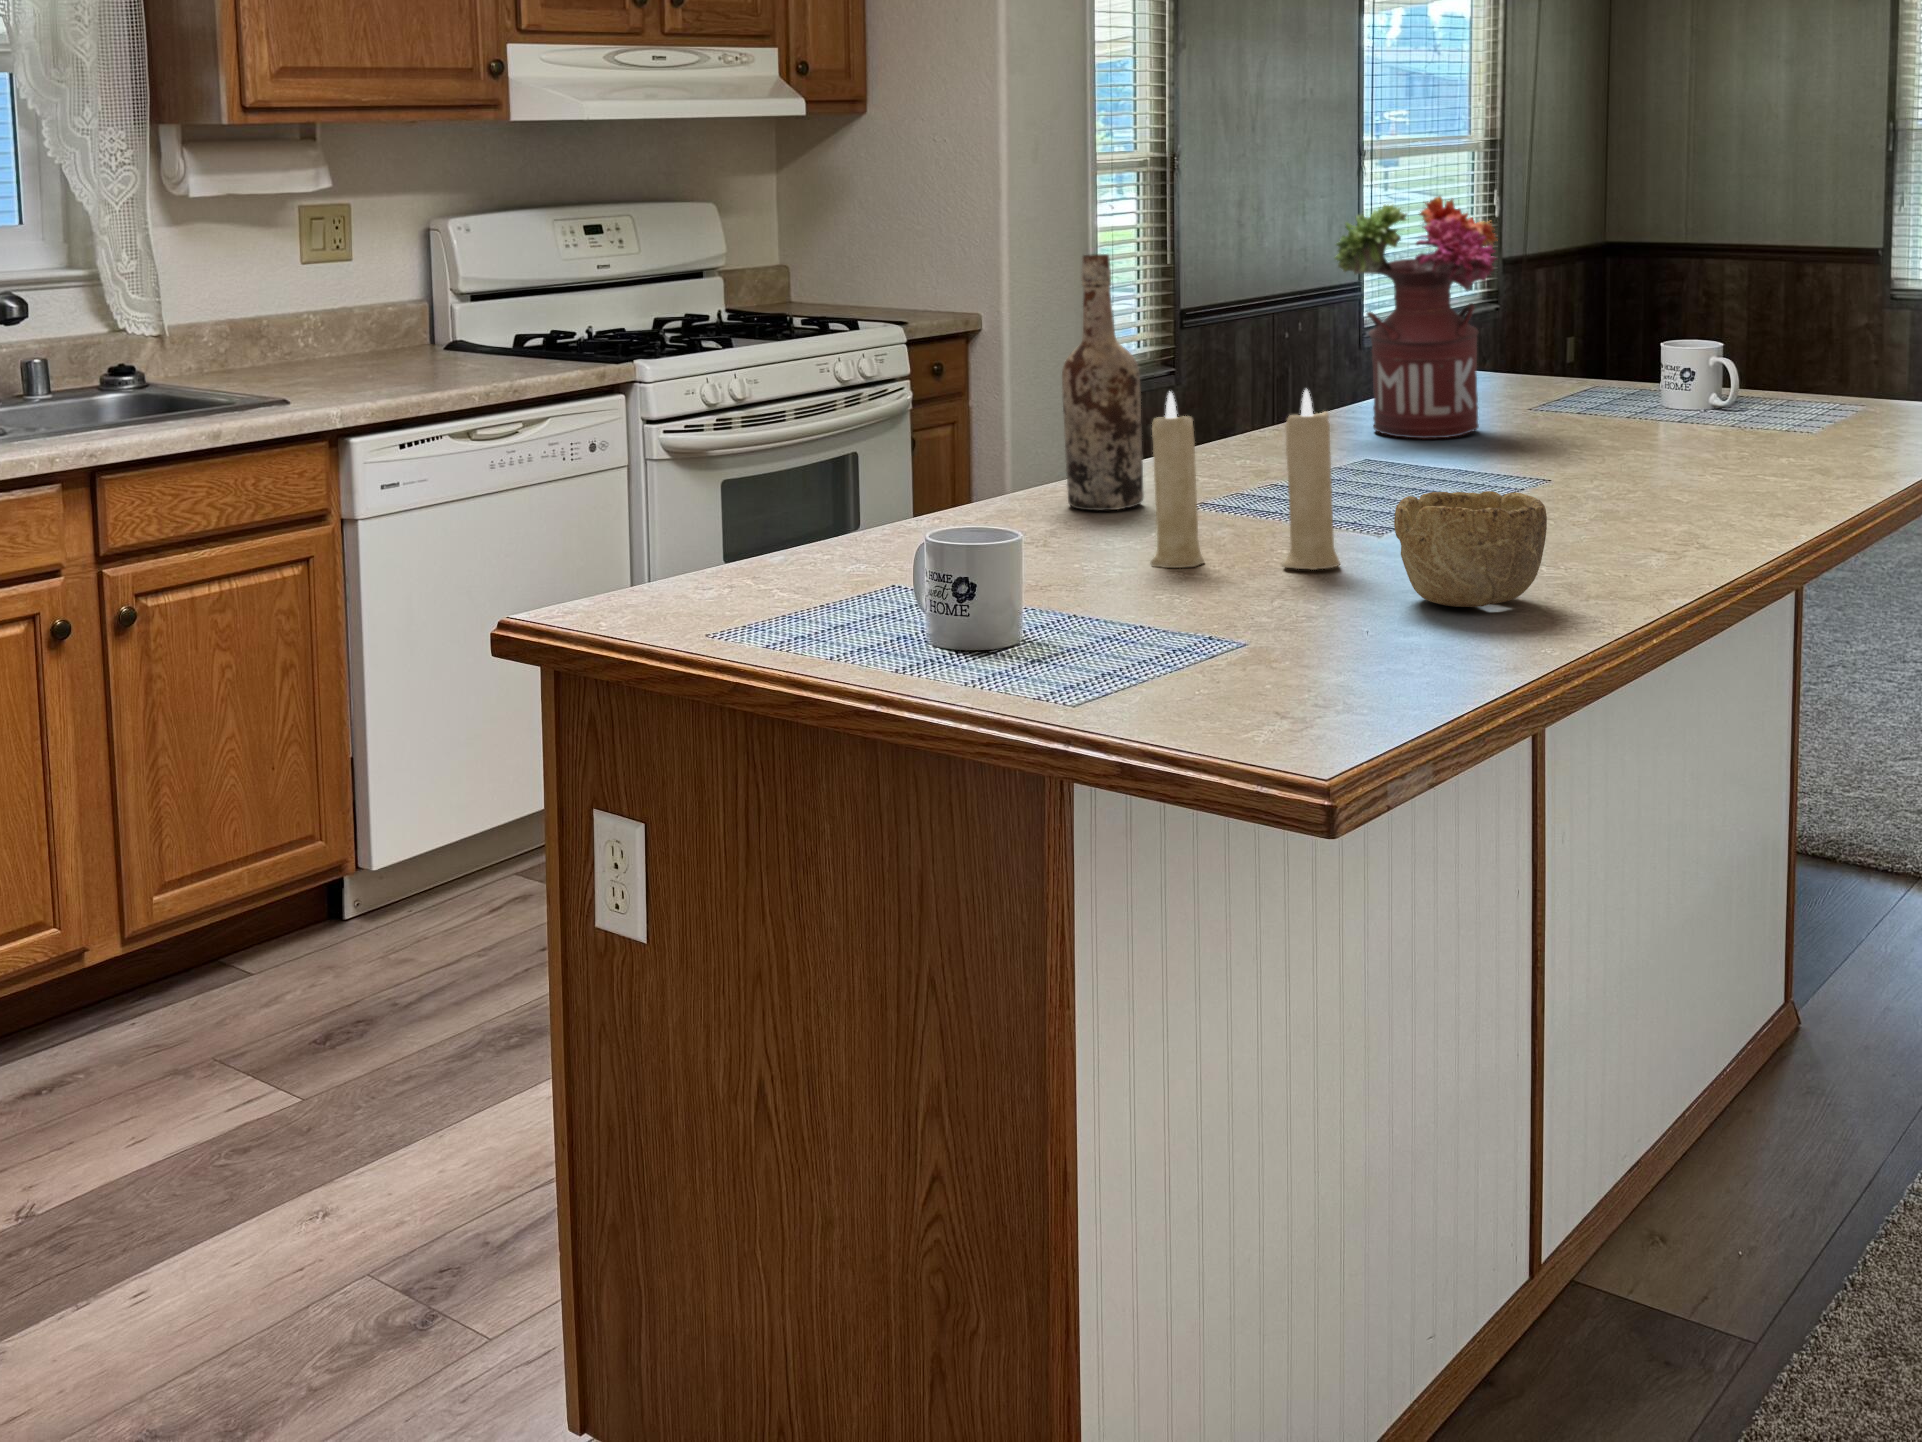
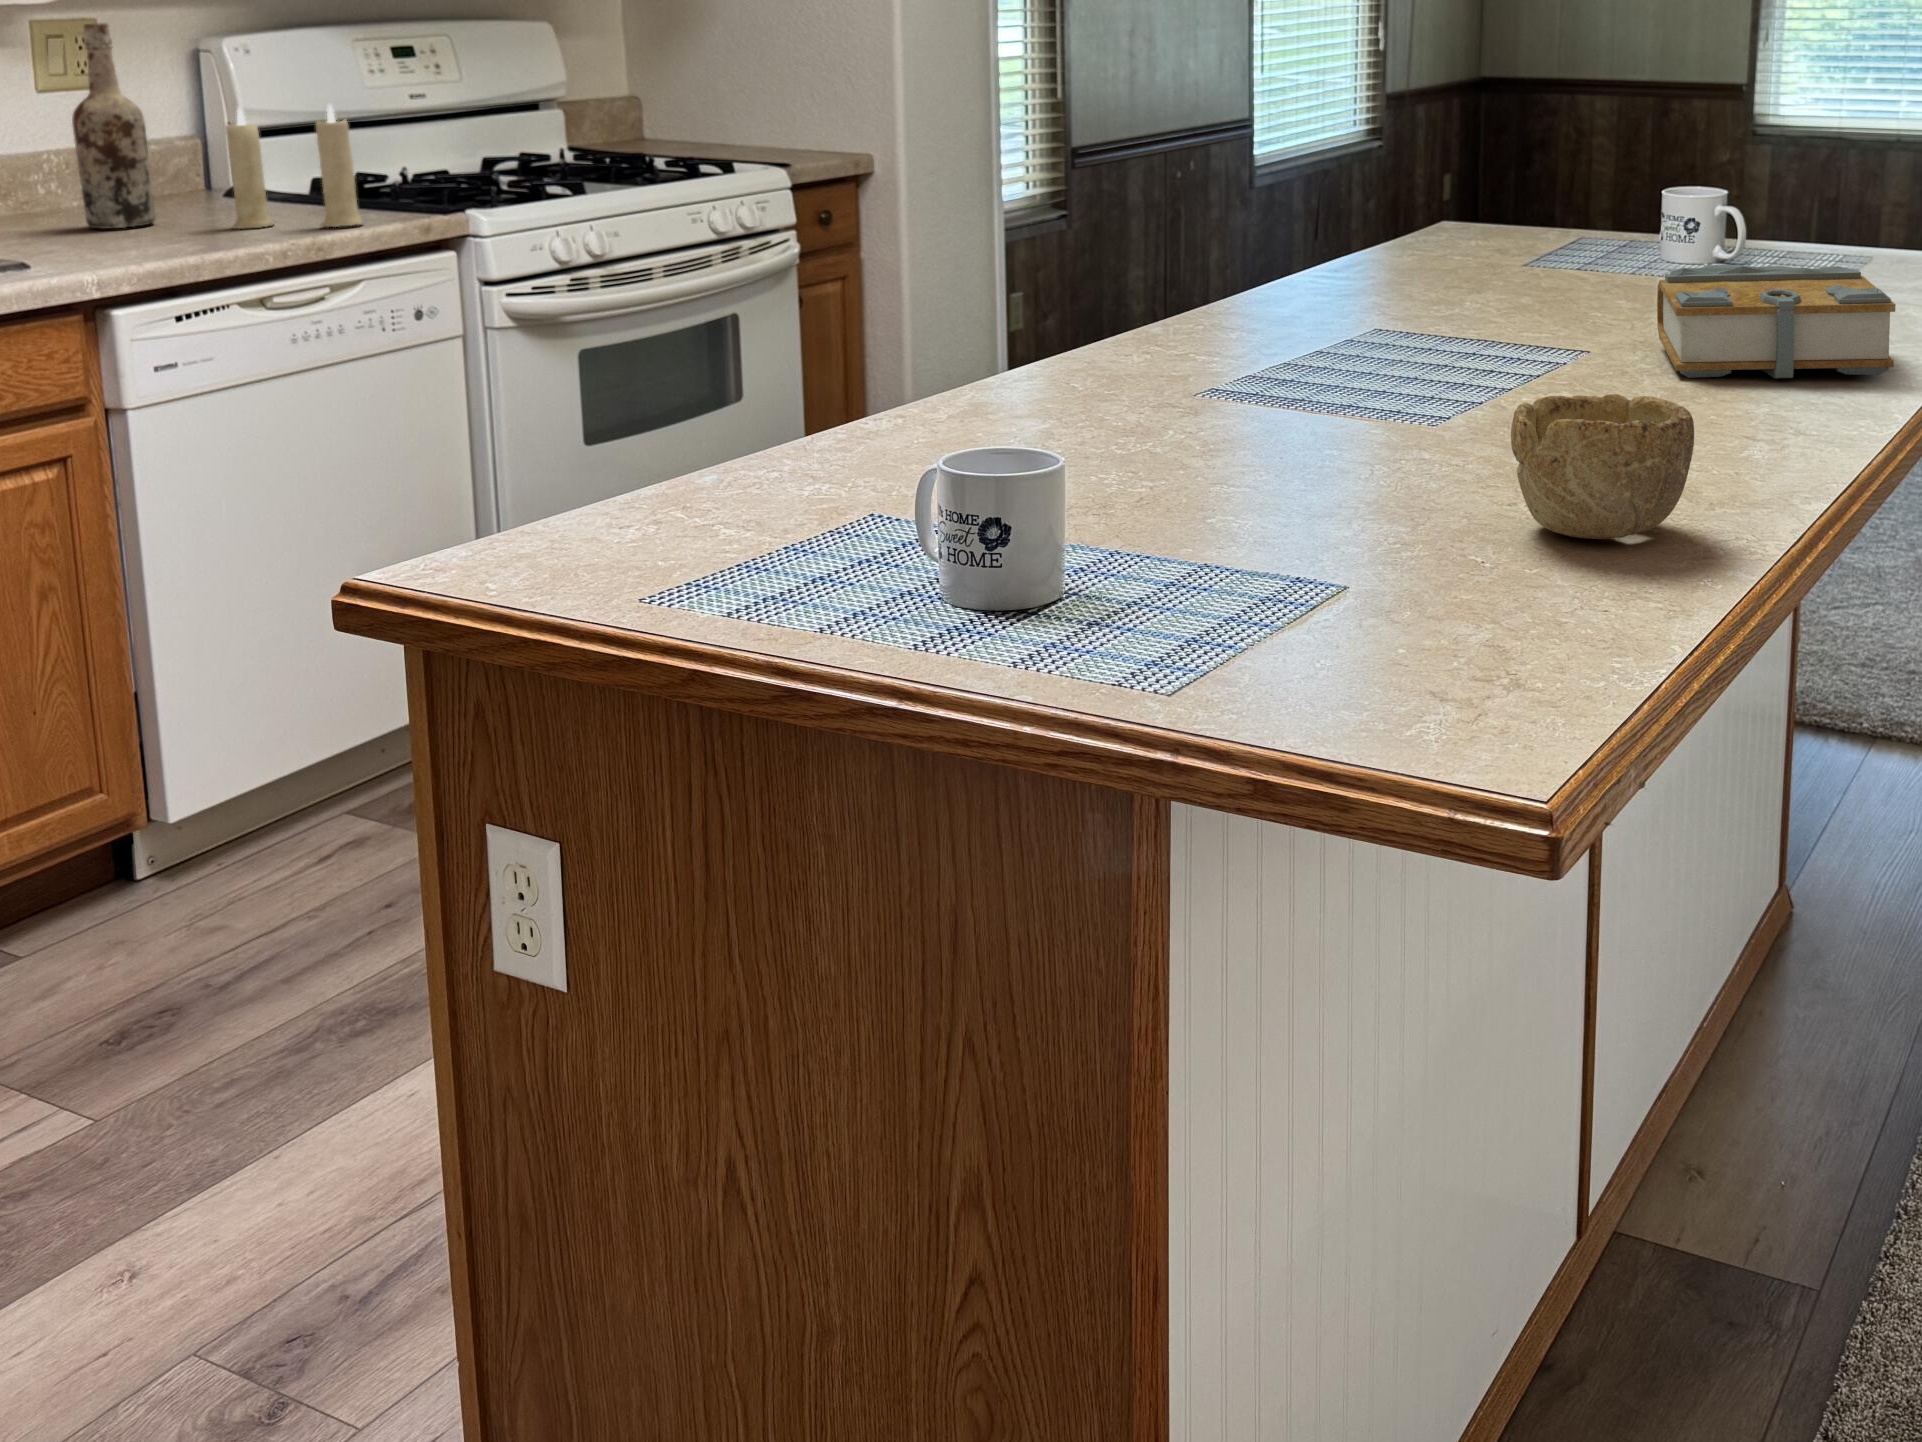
flower arrangement: present [1334,196,1498,439] -> none [1329,28,1516,305]
wine bottle: present [1062,254,1144,510] -> present [72,23,156,229]
candle: present [1150,390,1340,570] -> present [226,105,363,229]
book: none [1610,400,1812,497] -> present [1657,265,1896,378]

